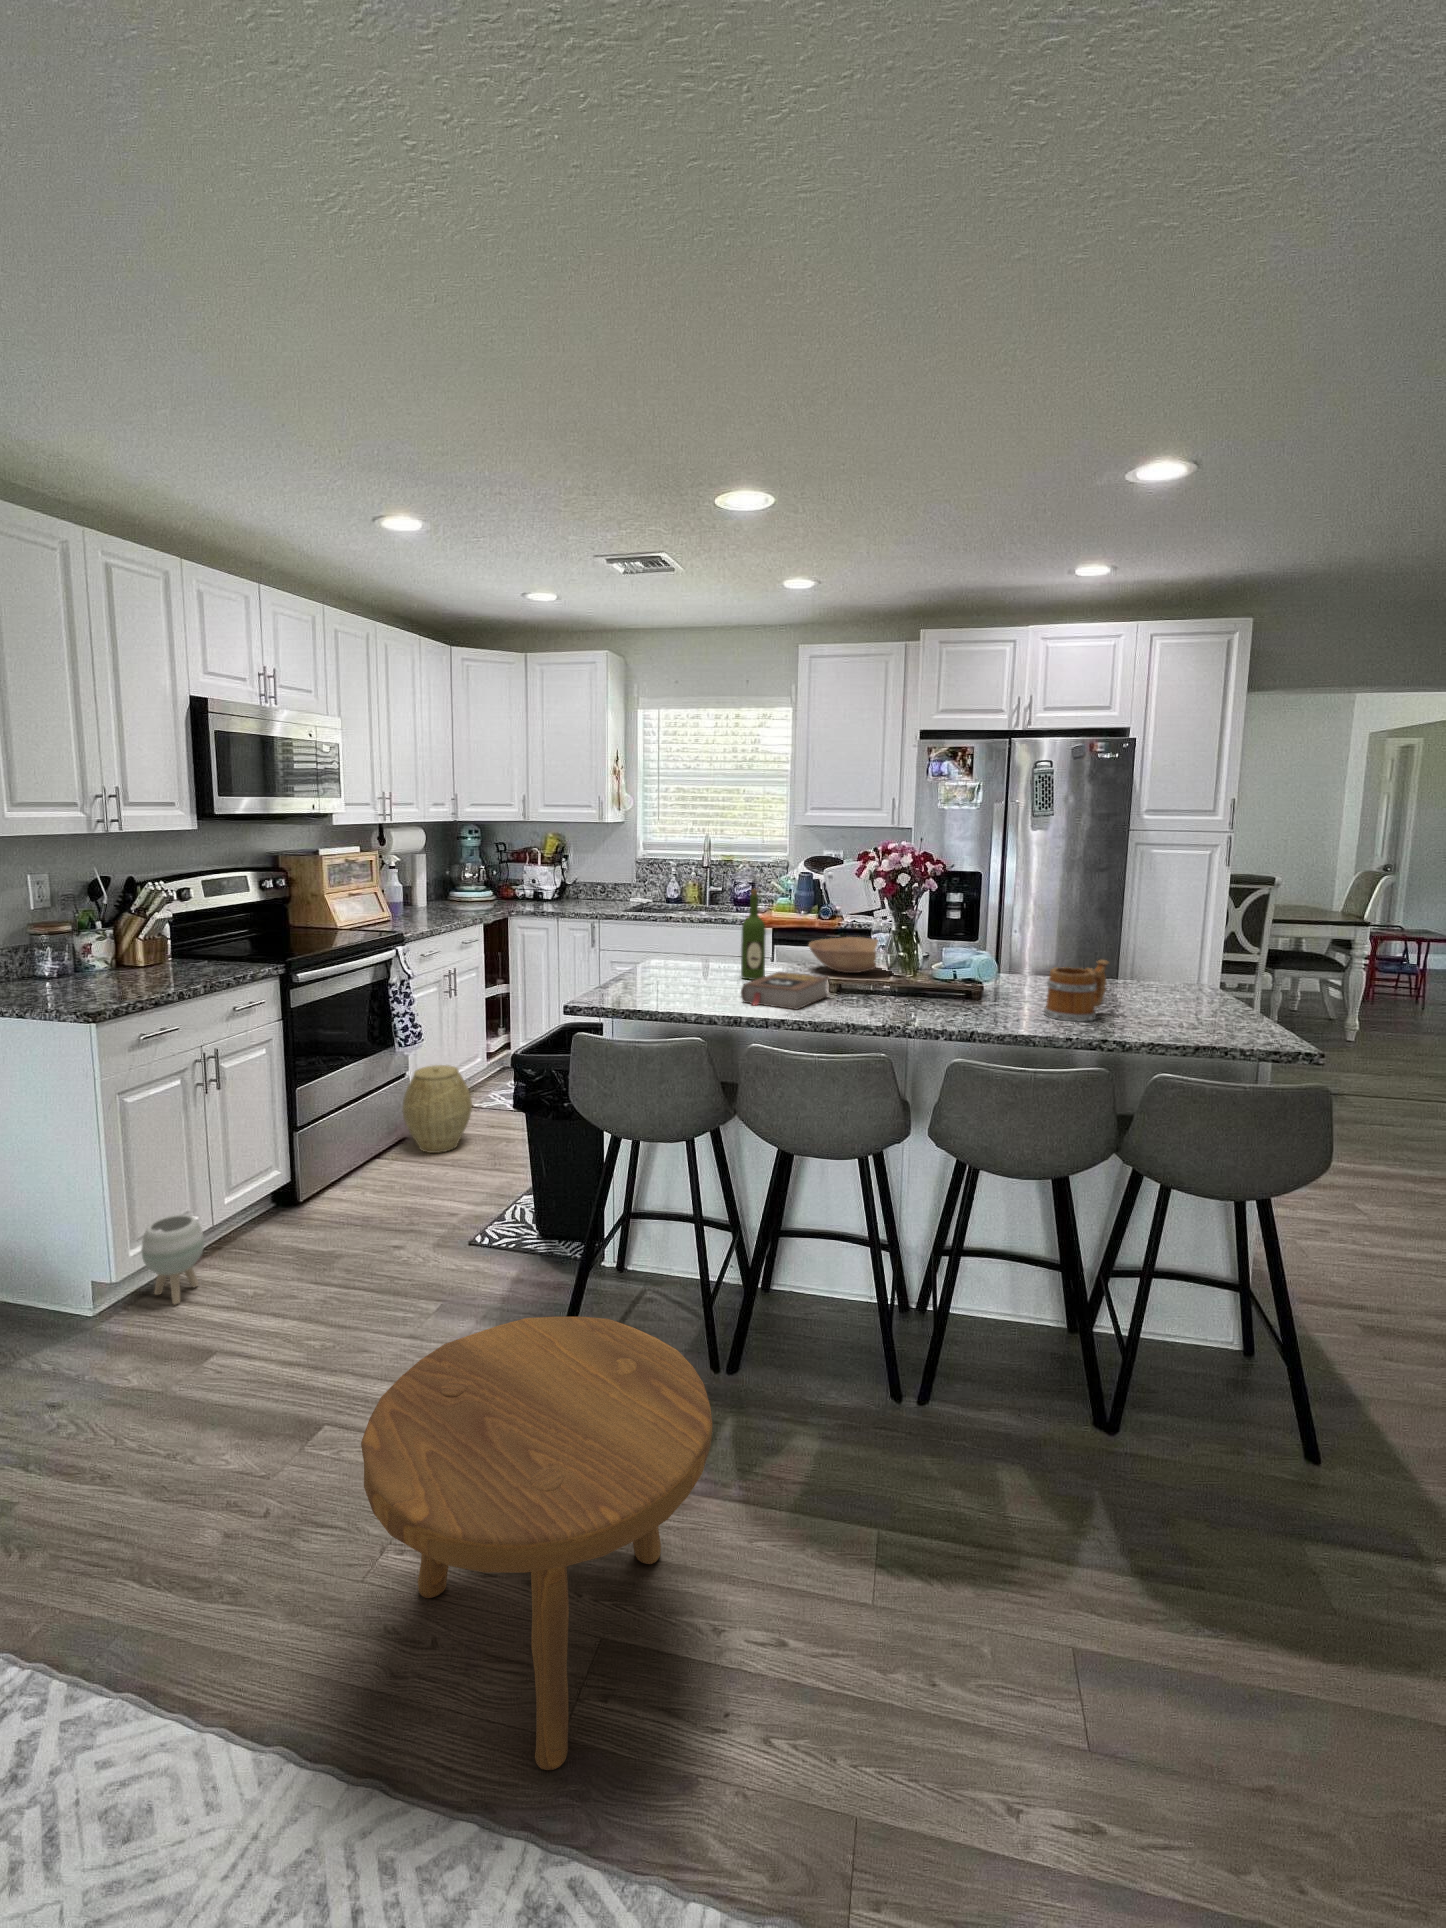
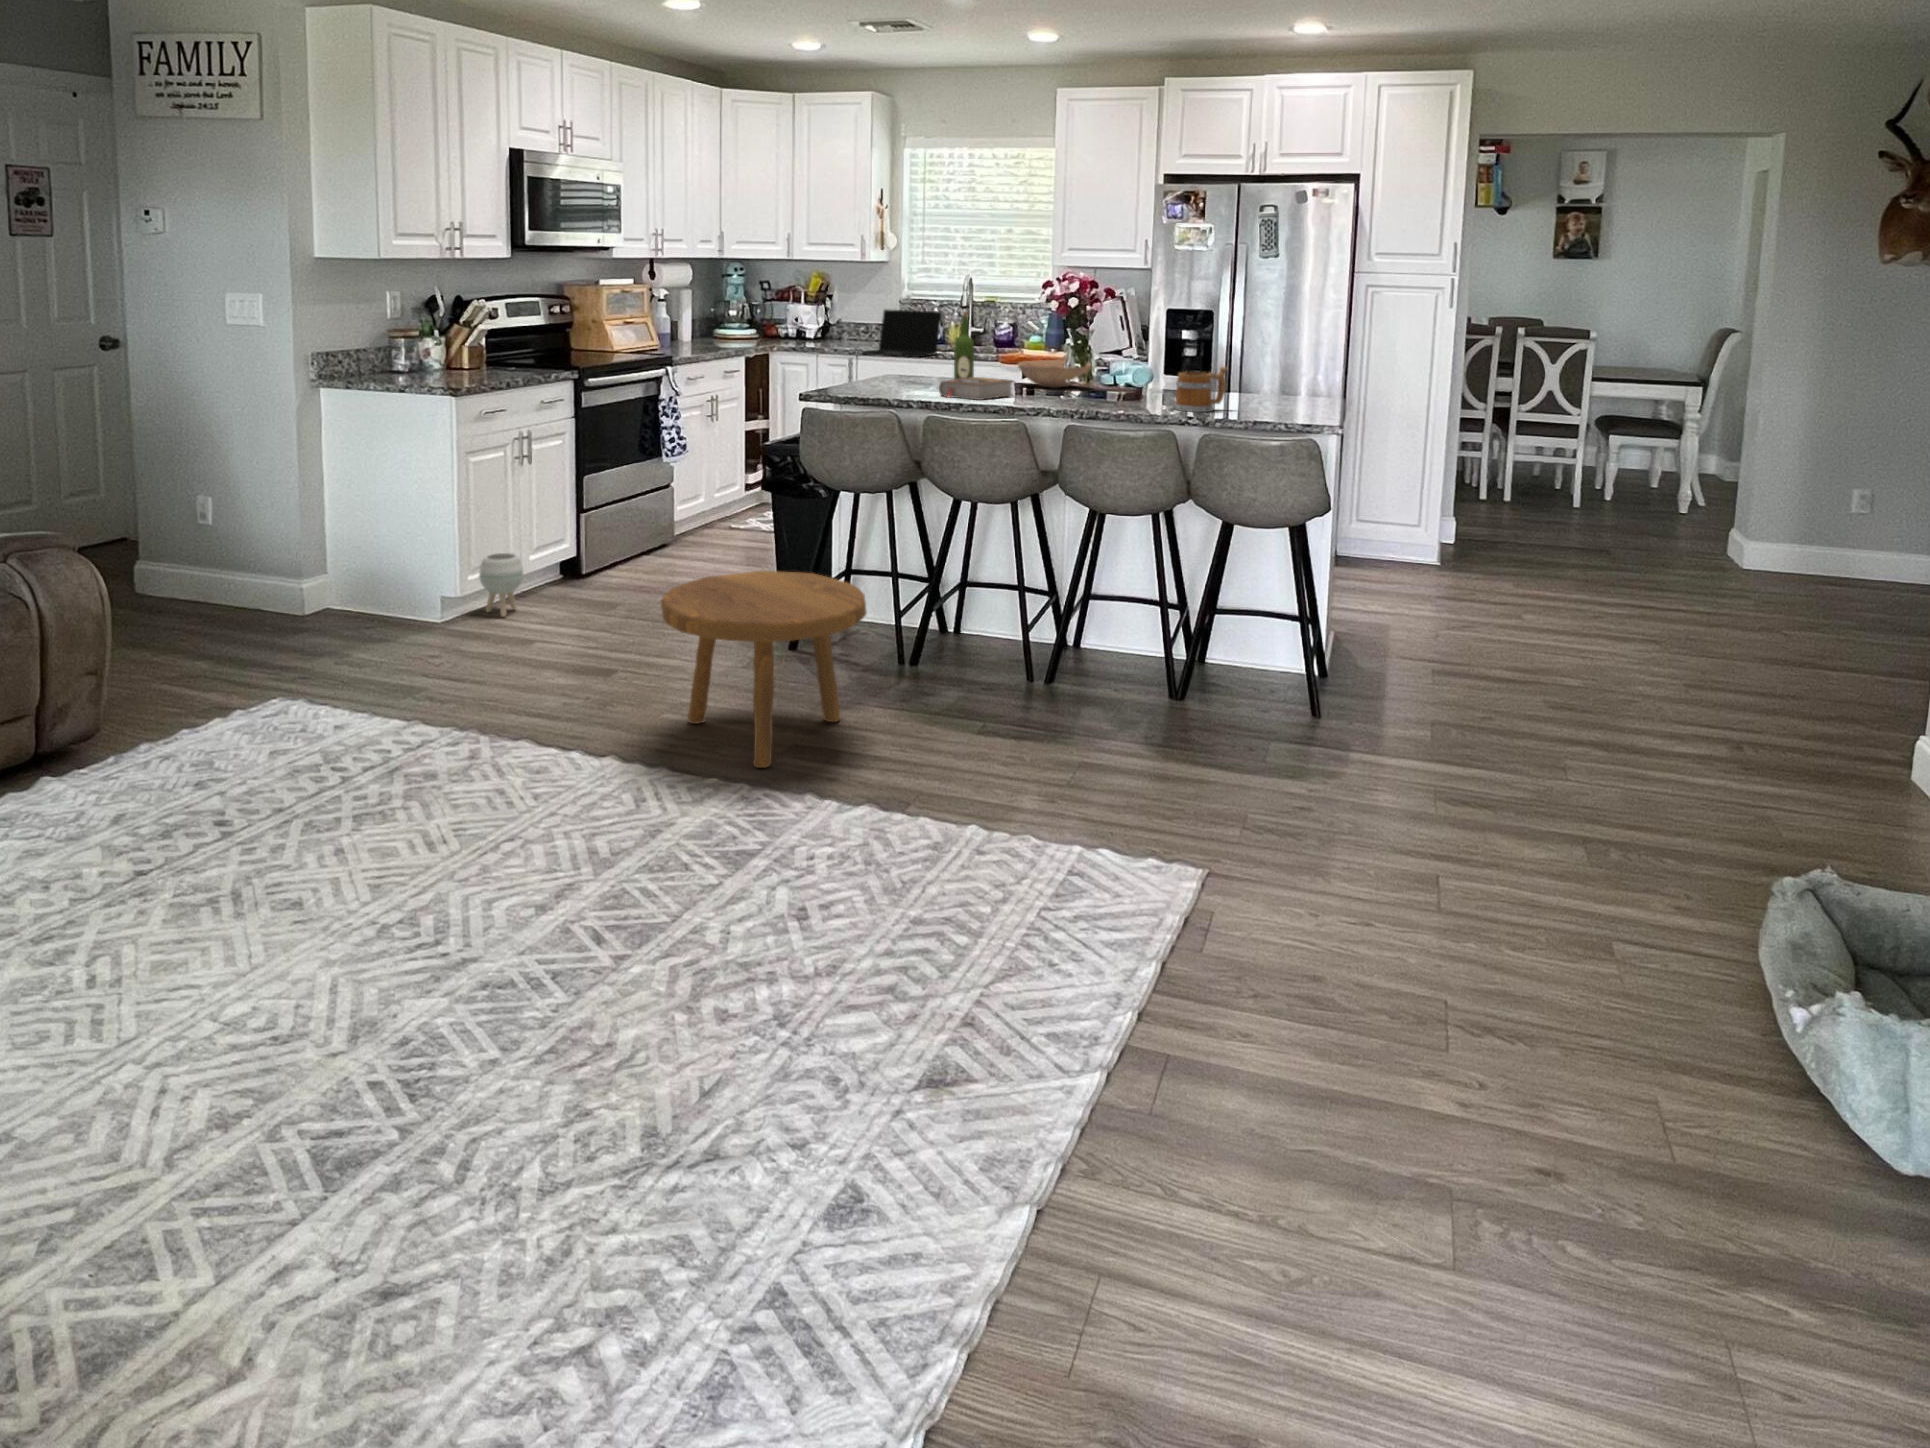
laptop: none [603,870,682,920] -> present [862,310,942,357]
woven basket: present [402,1065,472,1153] -> none [668,475,729,552]

